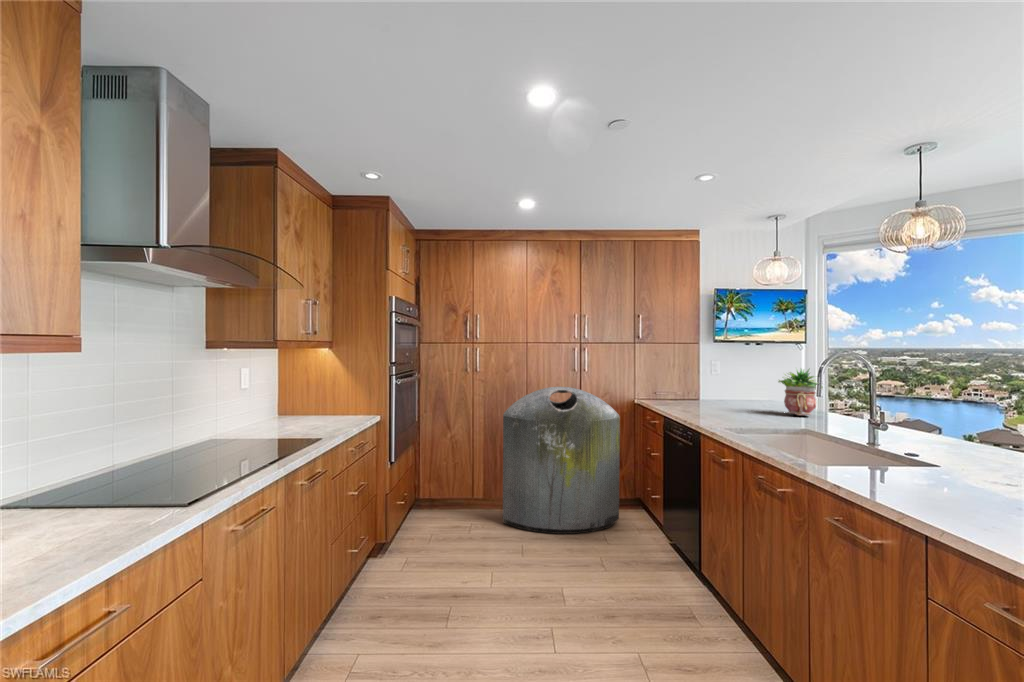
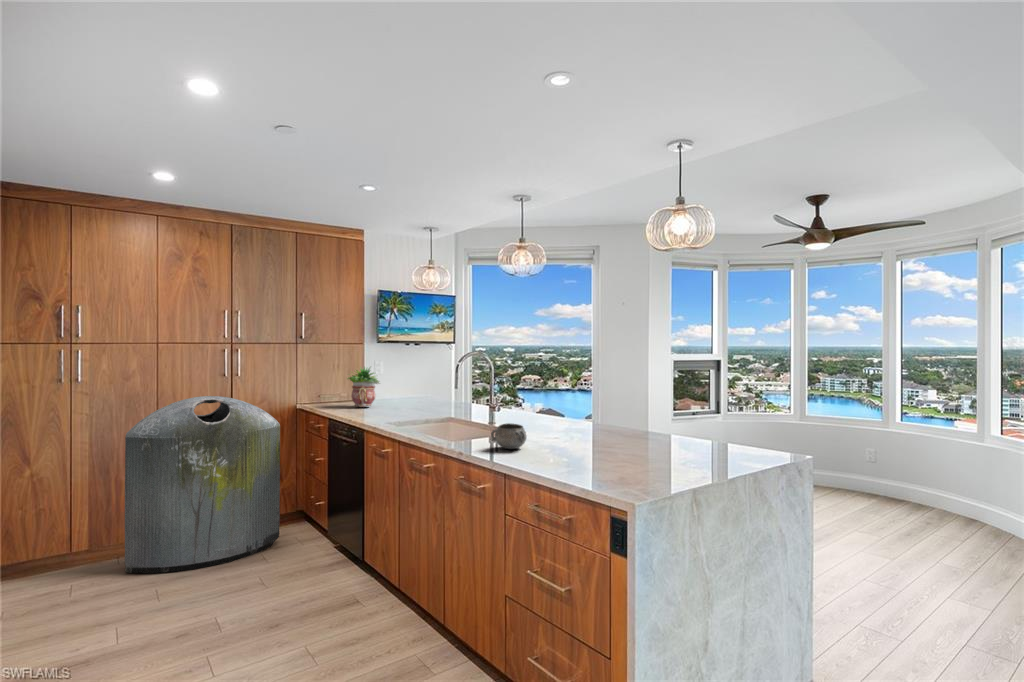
potted plant: present [778,369,823,415] -> present [347,367,380,407]
decorative bowl: none [893,456,965,498] -> present [491,423,526,449]

